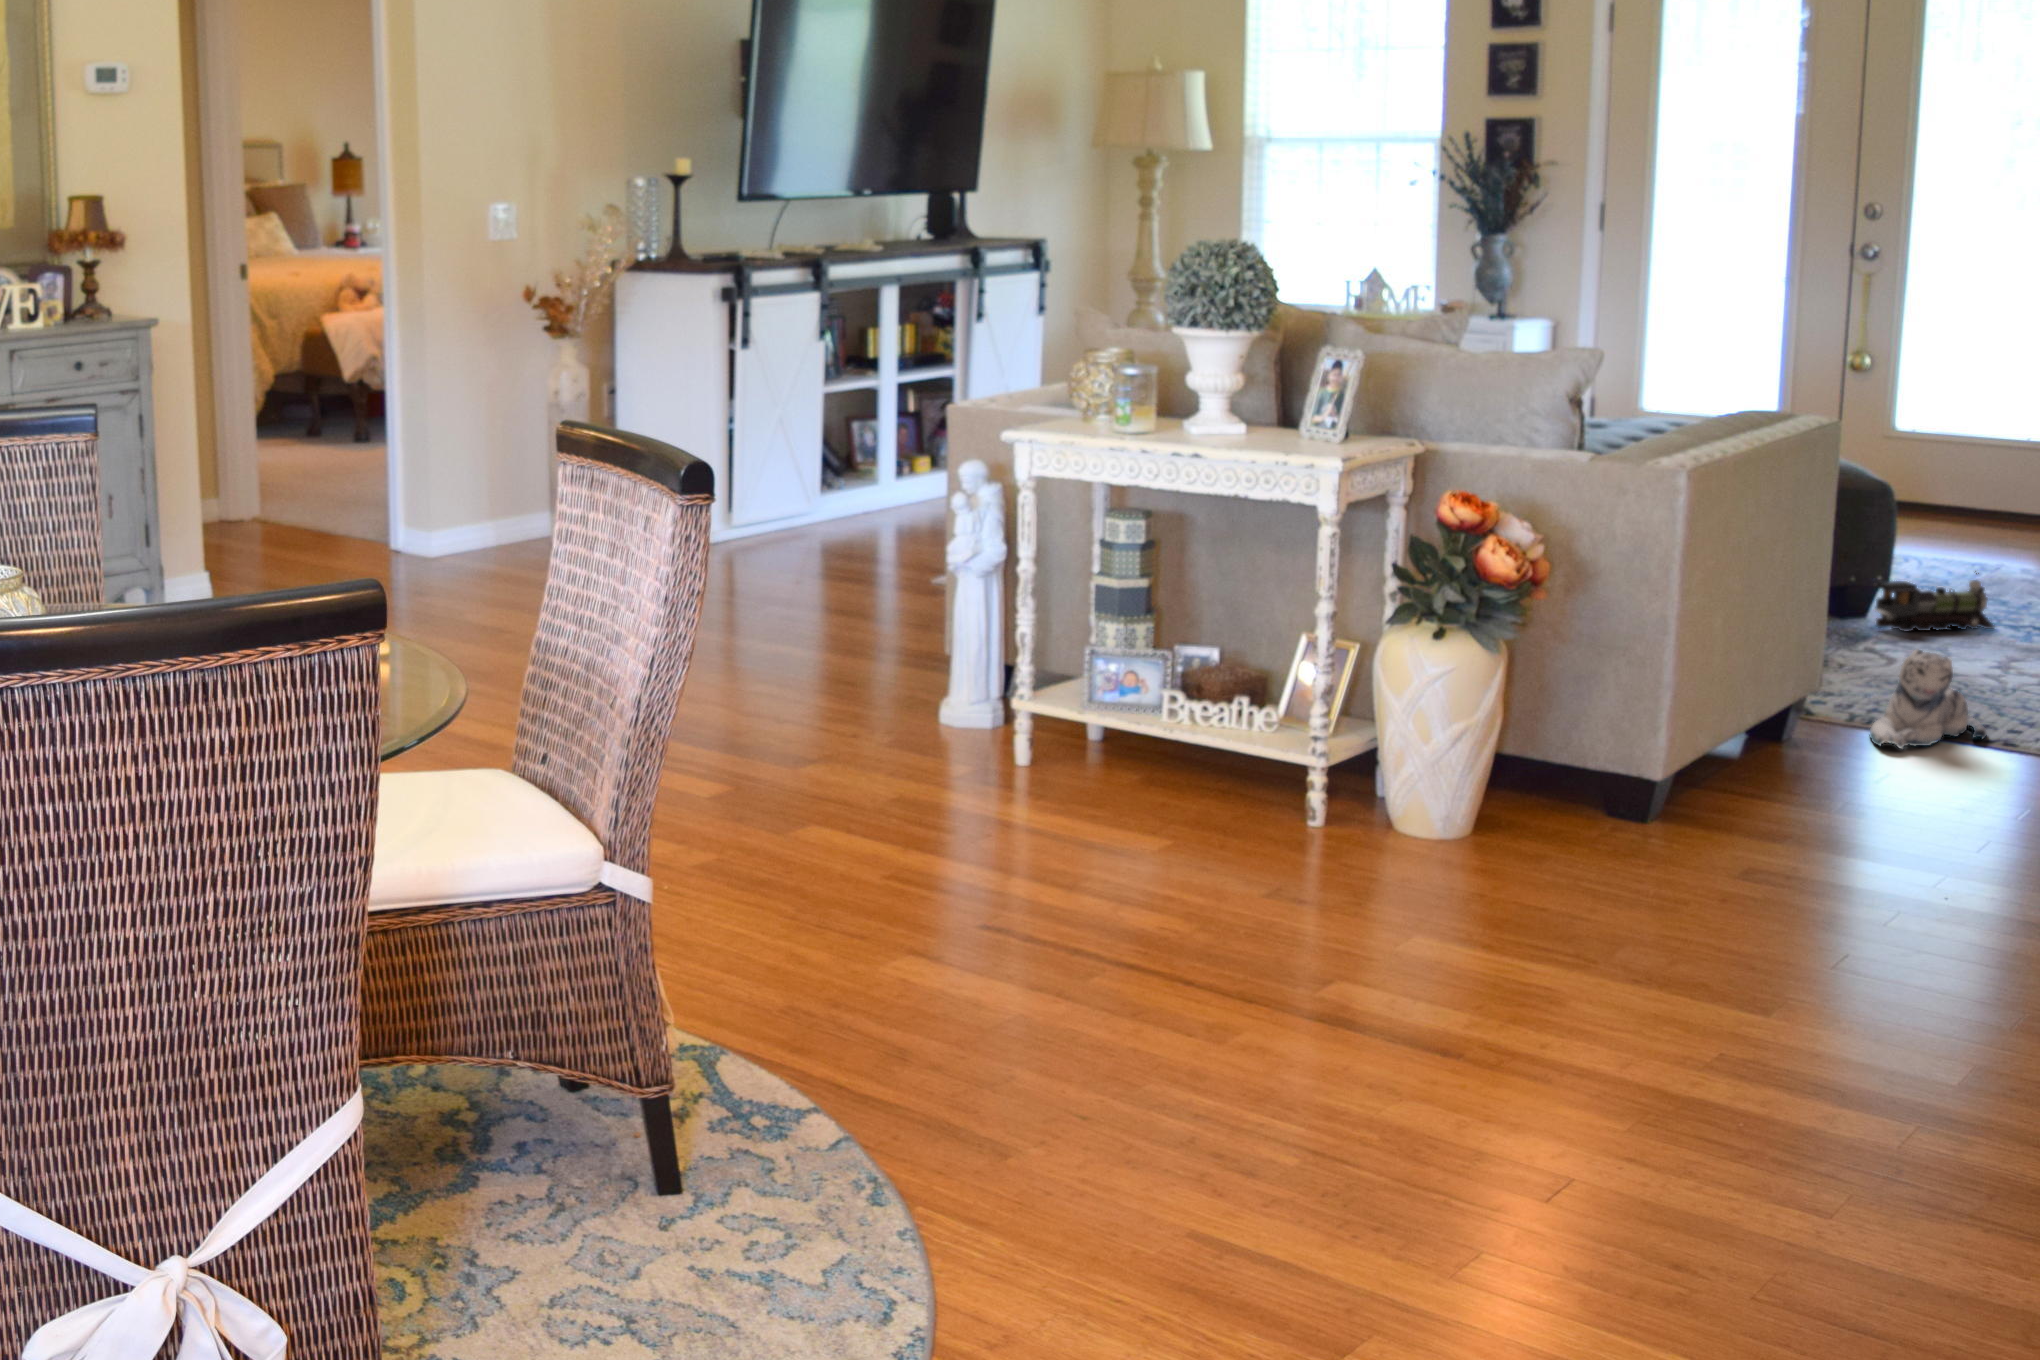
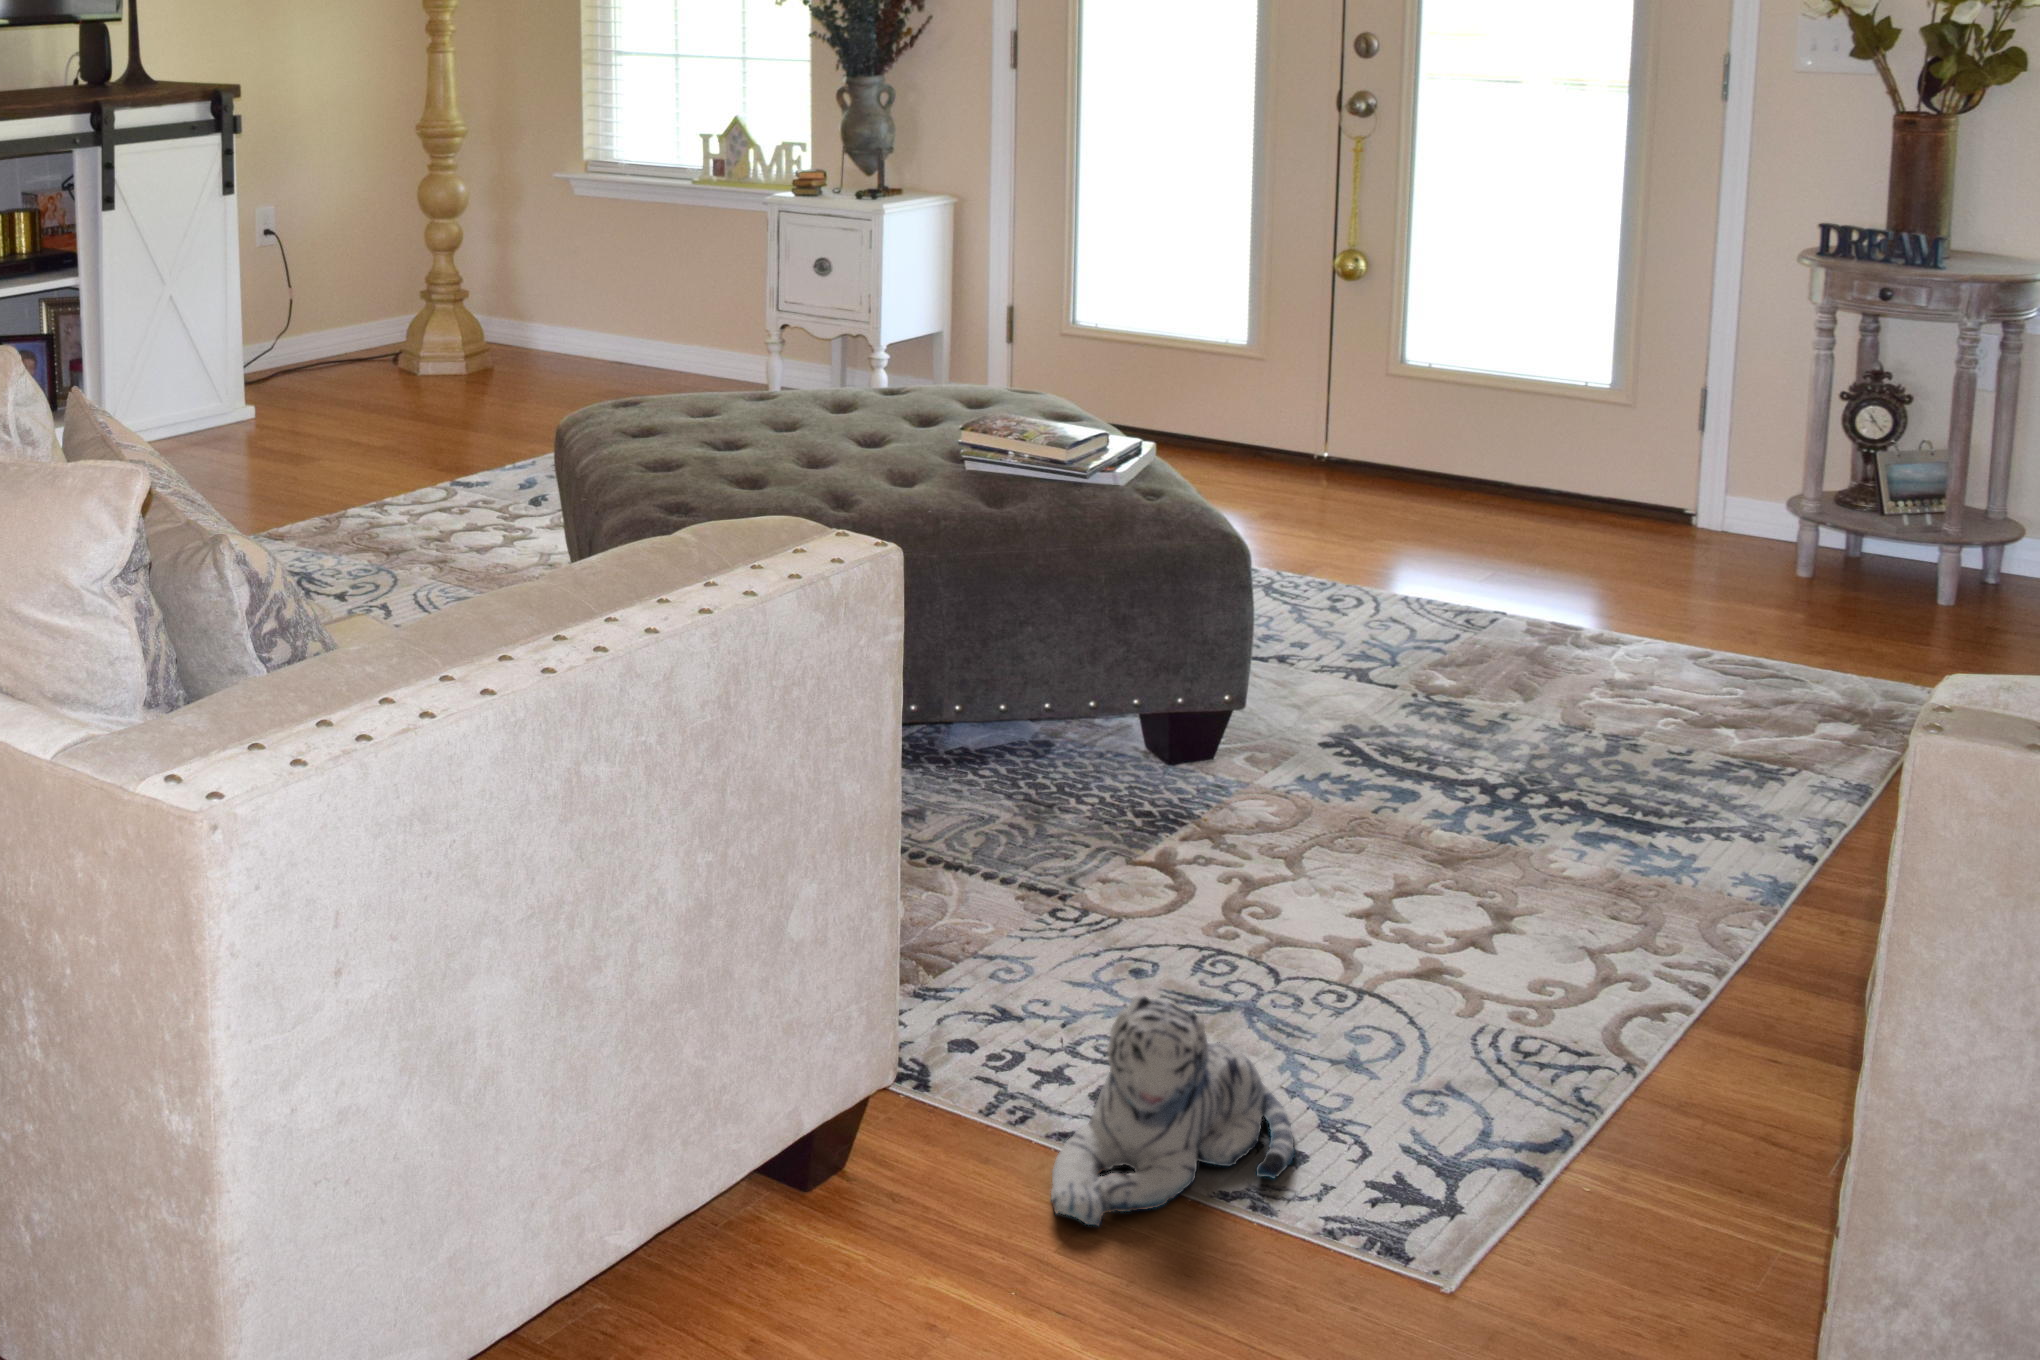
toy train: present [1874,571,1994,631] -> none [1234,686,1443,801]

